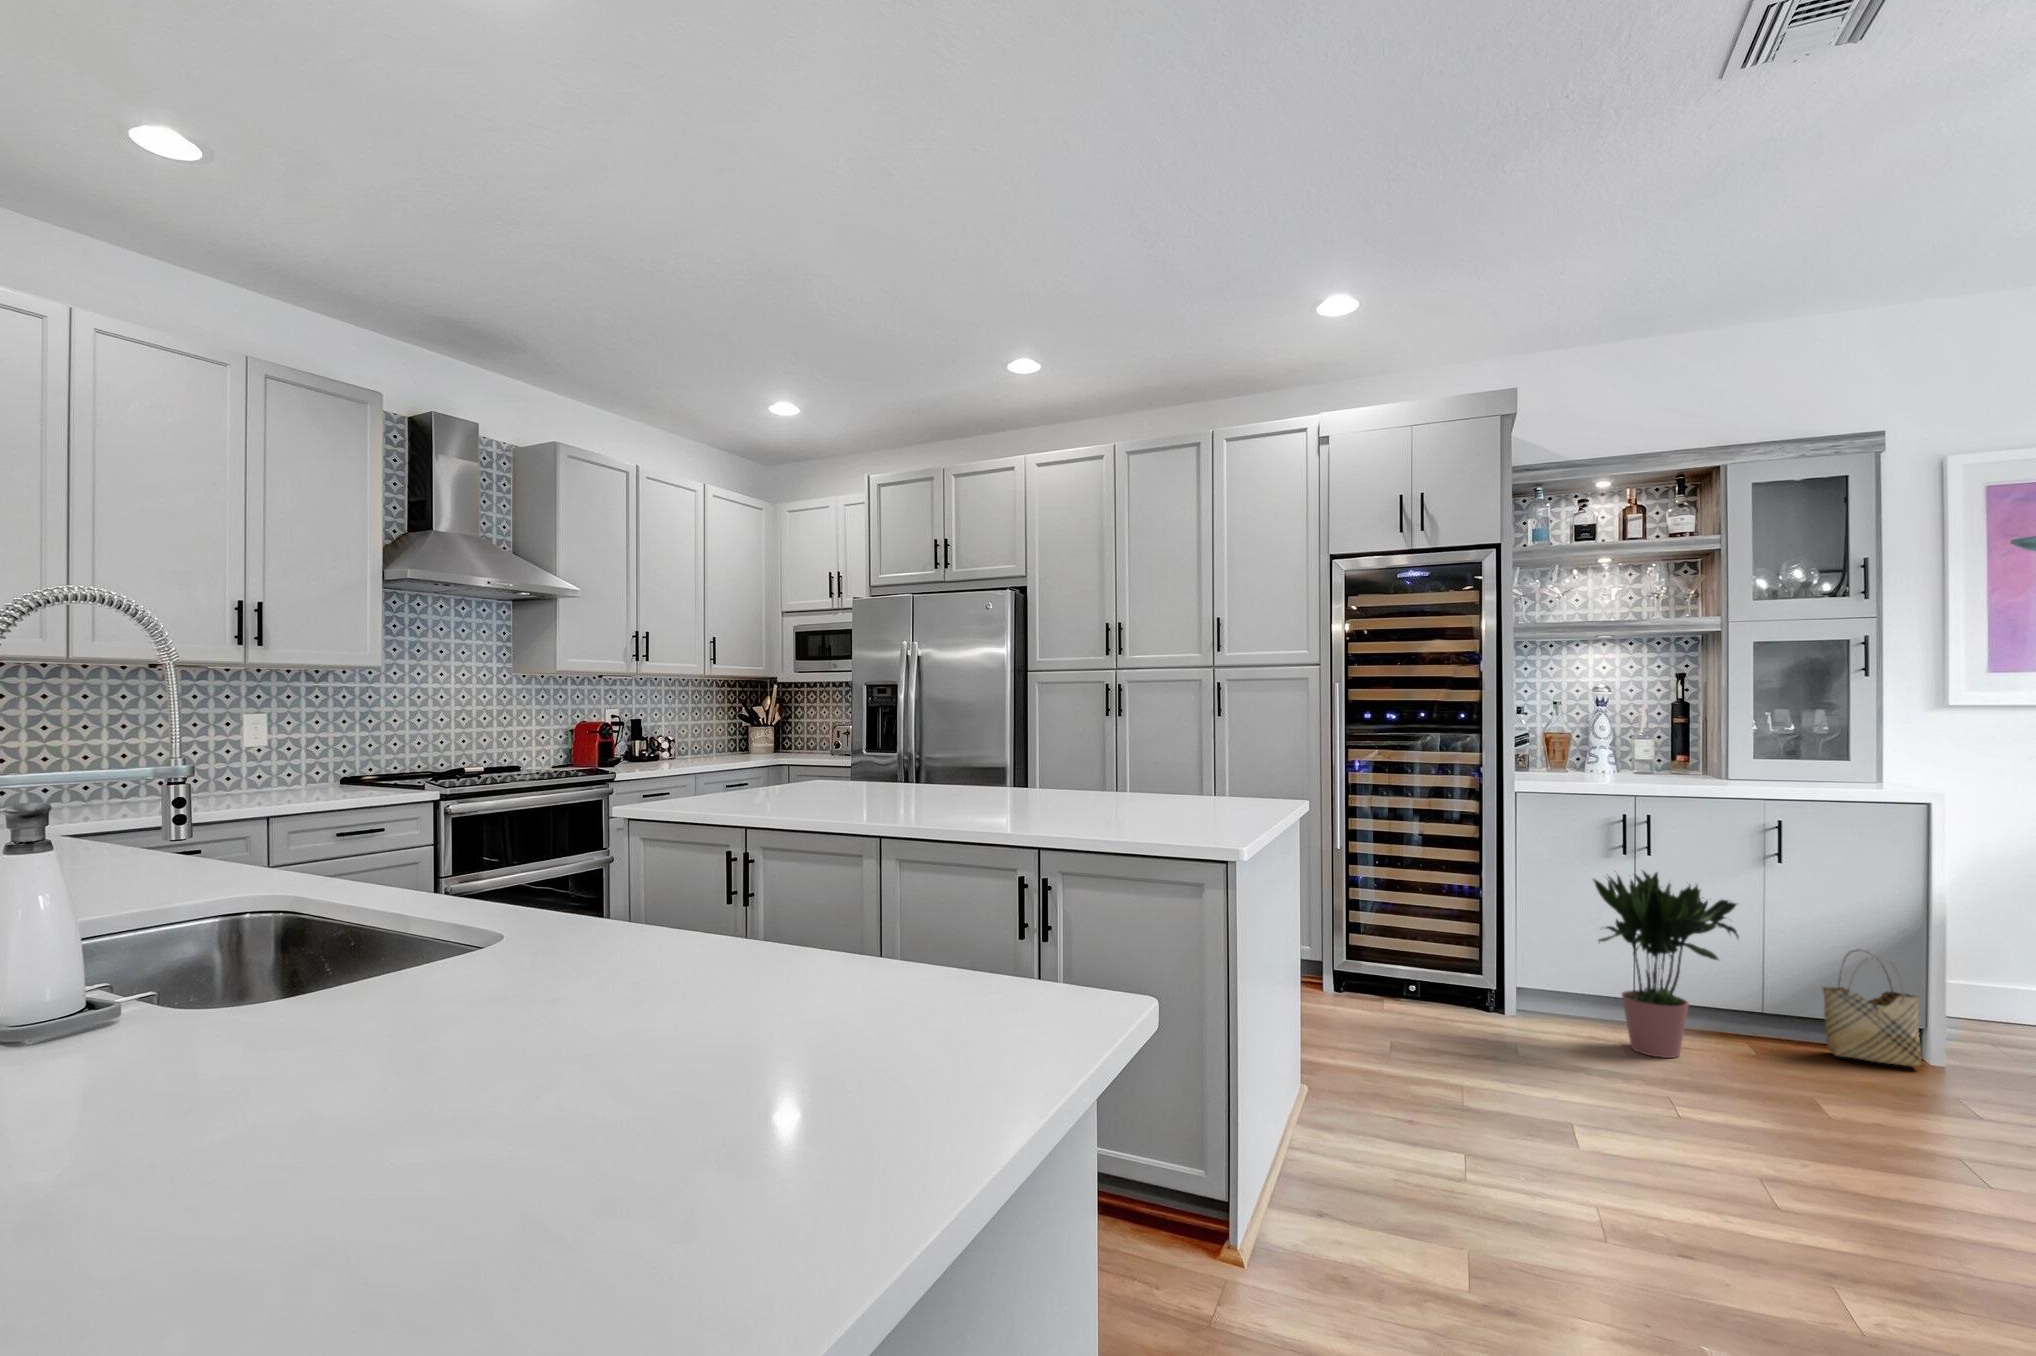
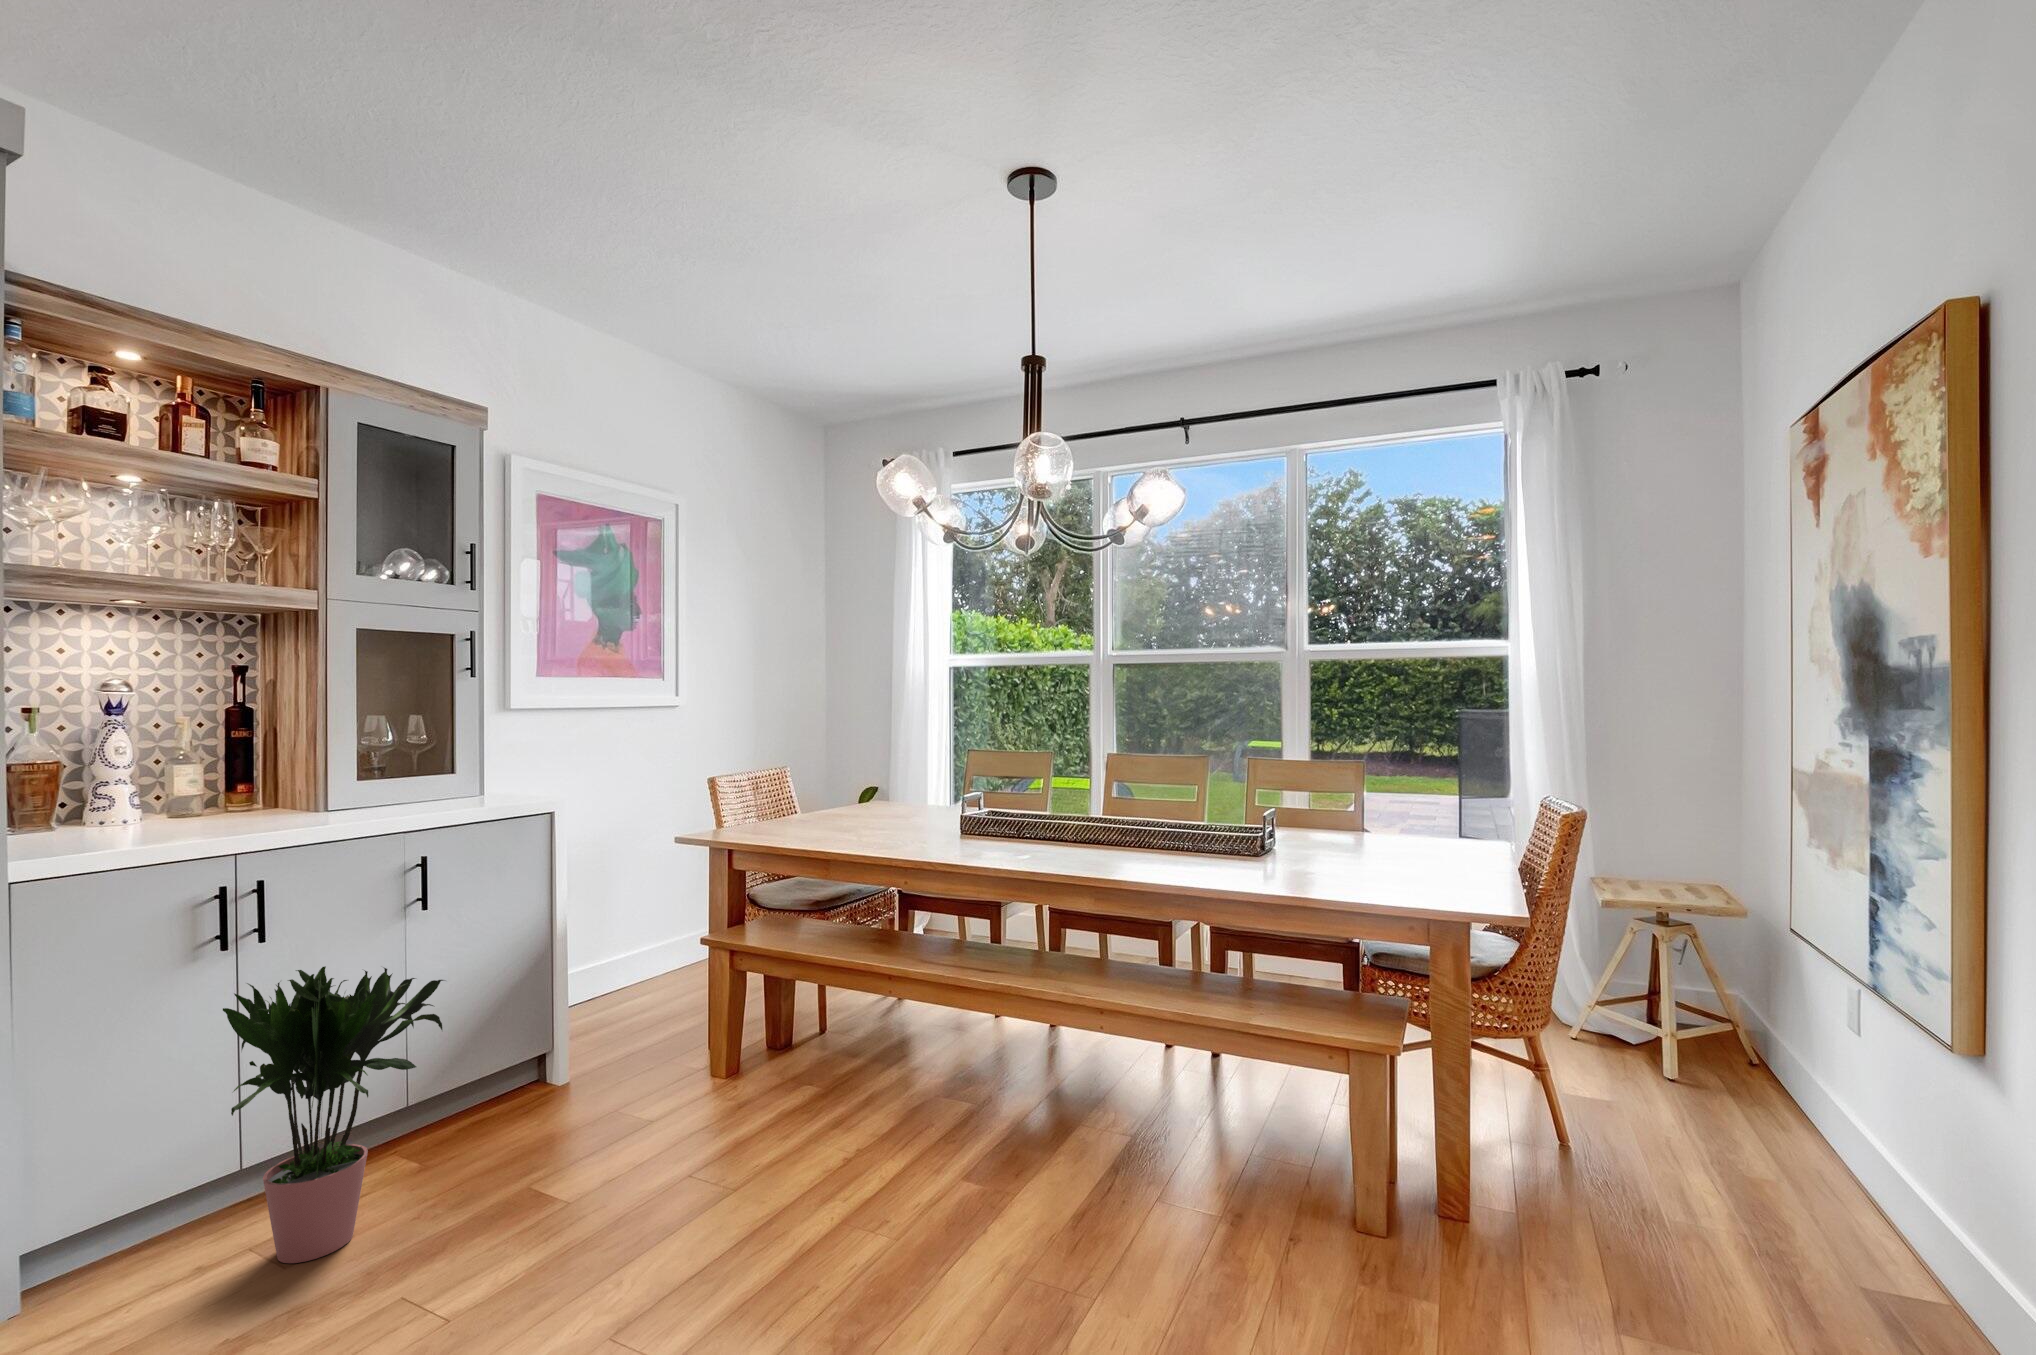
woven basket: present [1822,949,1922,1066] -> none [478,990,566,1128]

